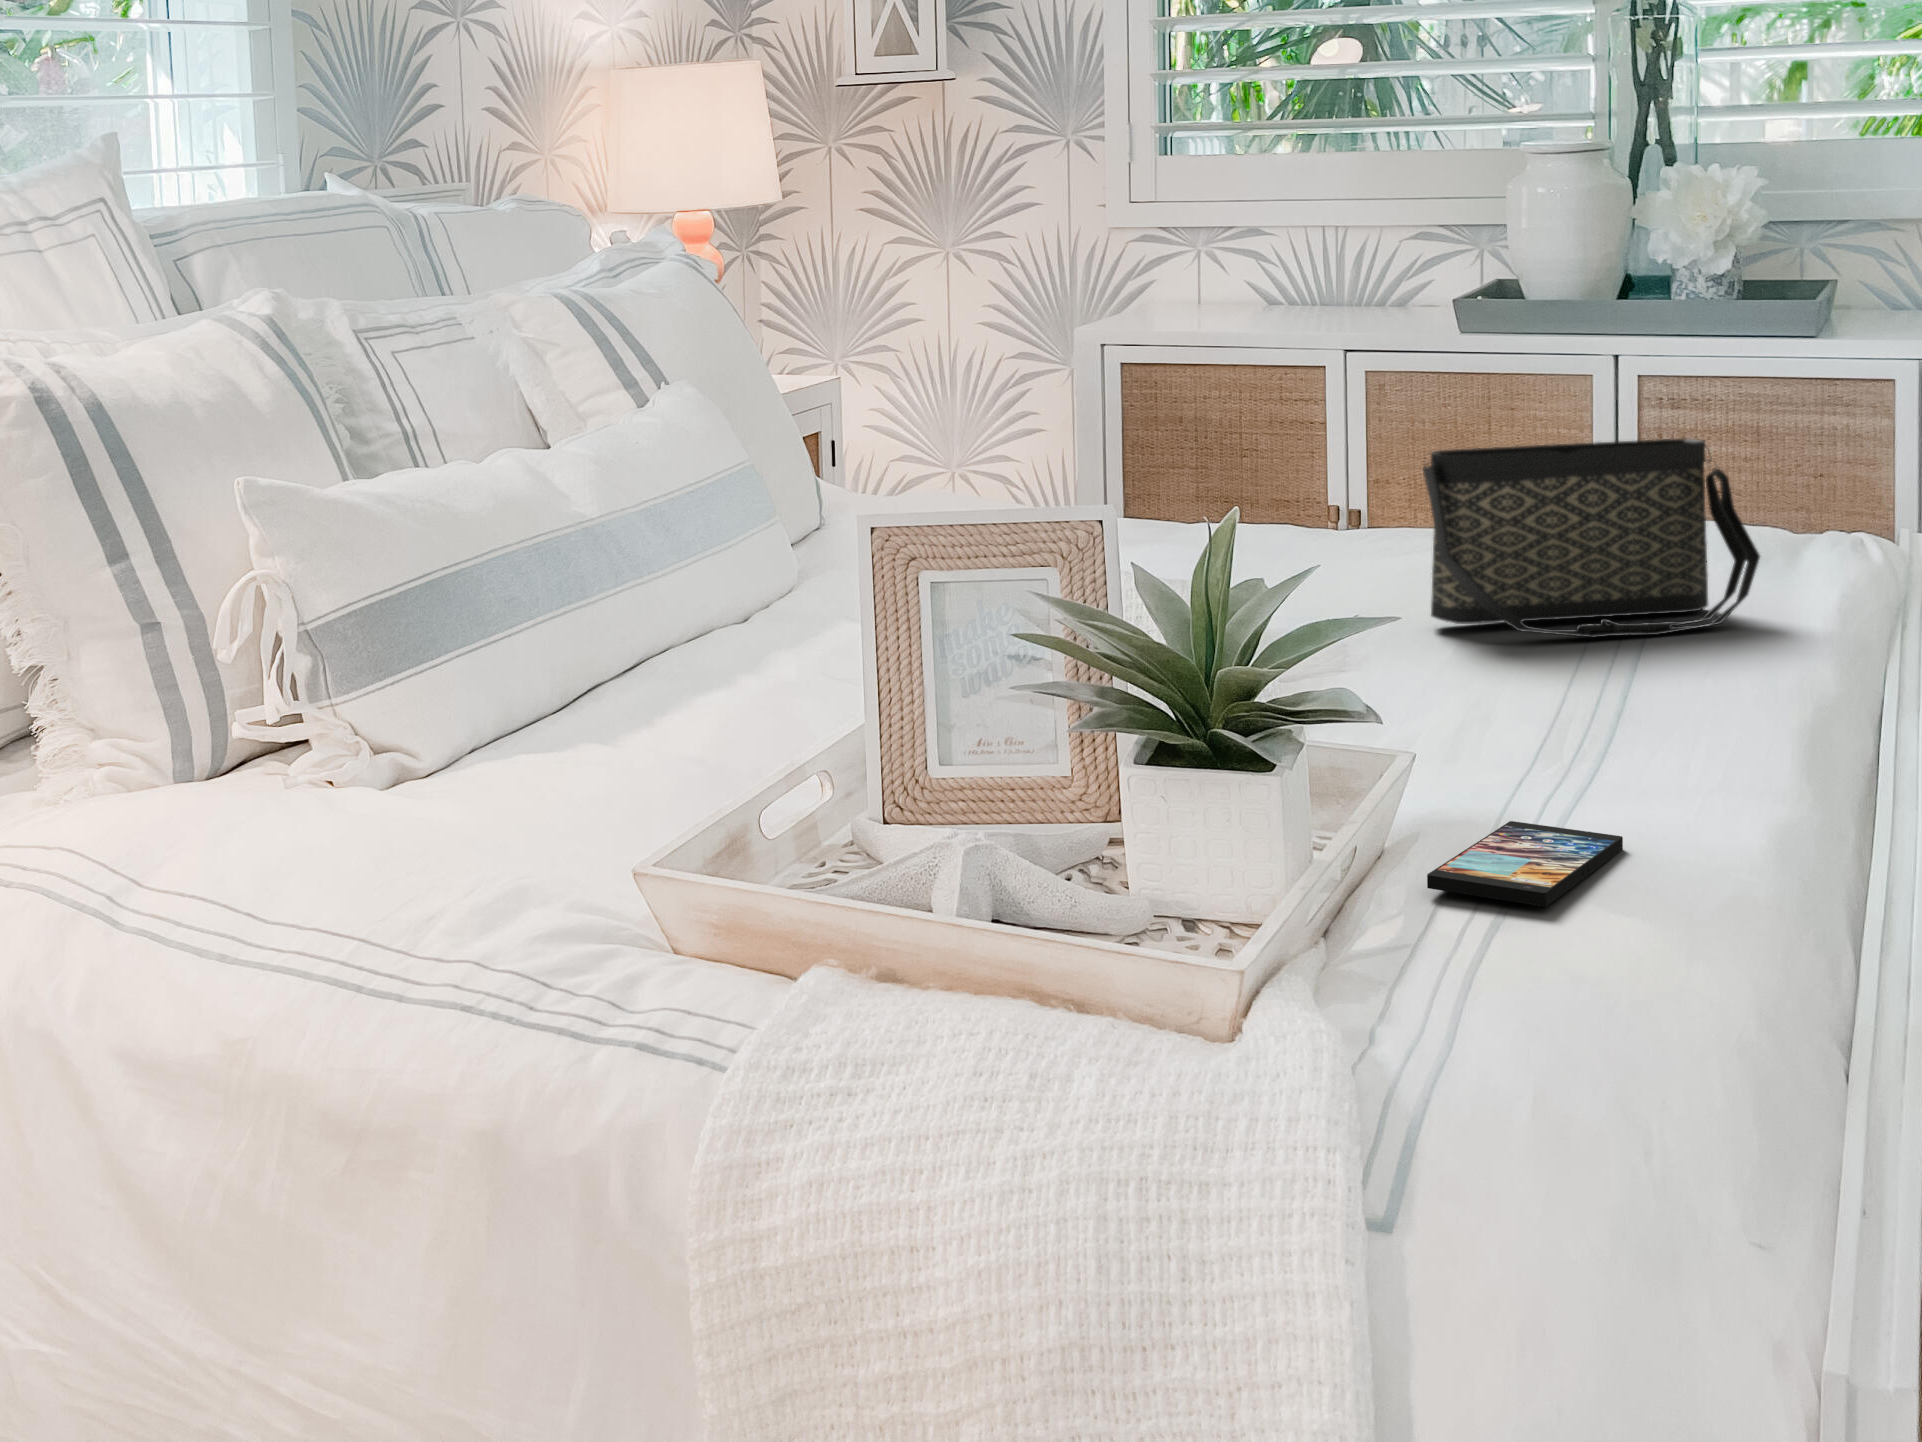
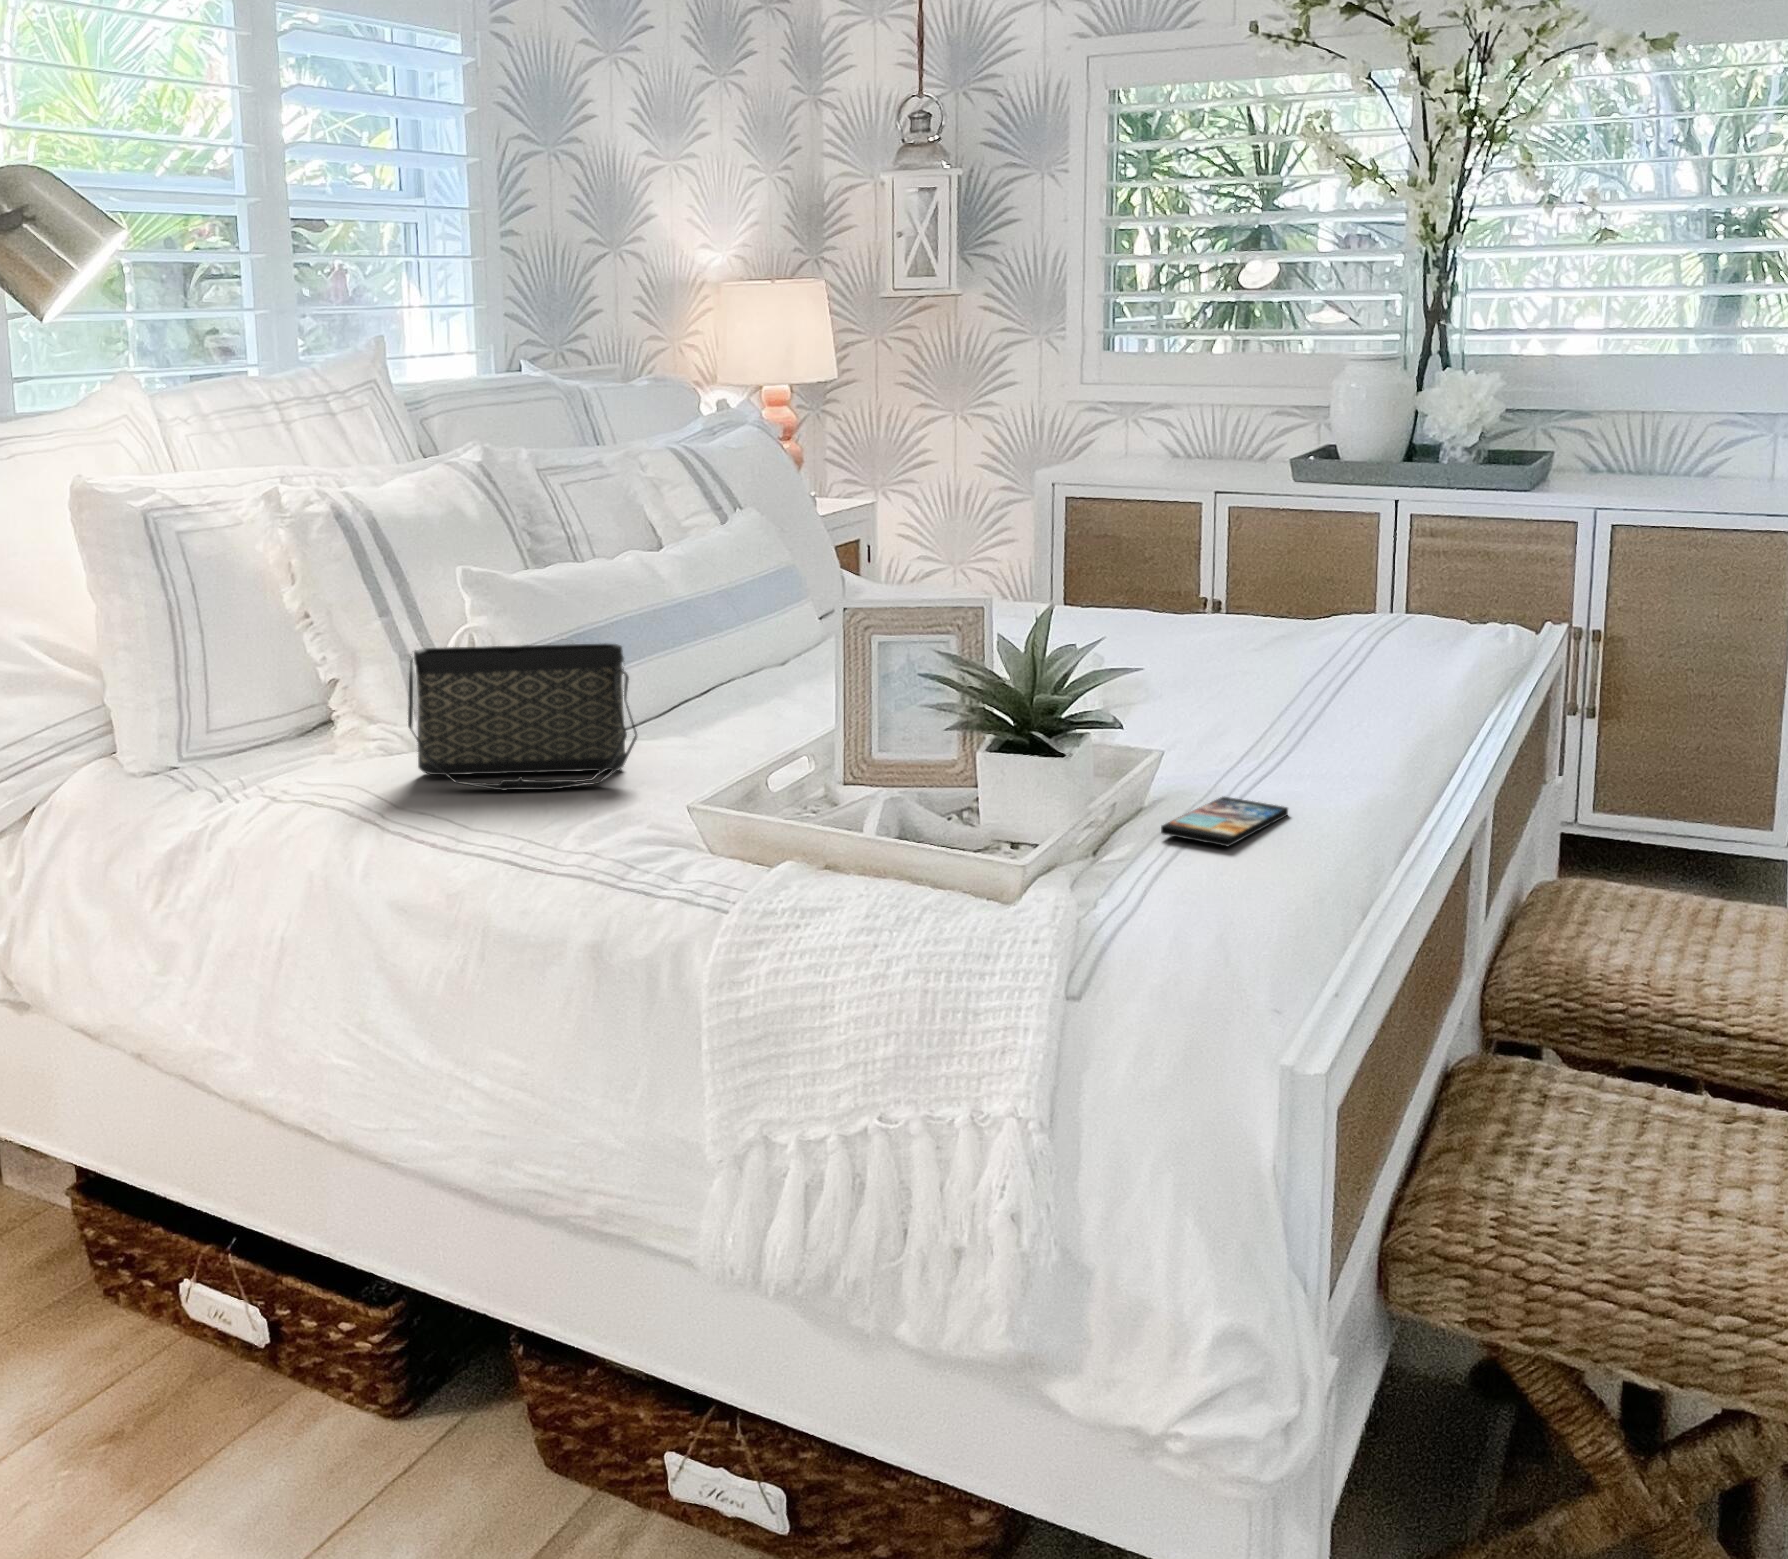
handbag: present [1423,439,1760,638] -> present [408,644,637,790]

